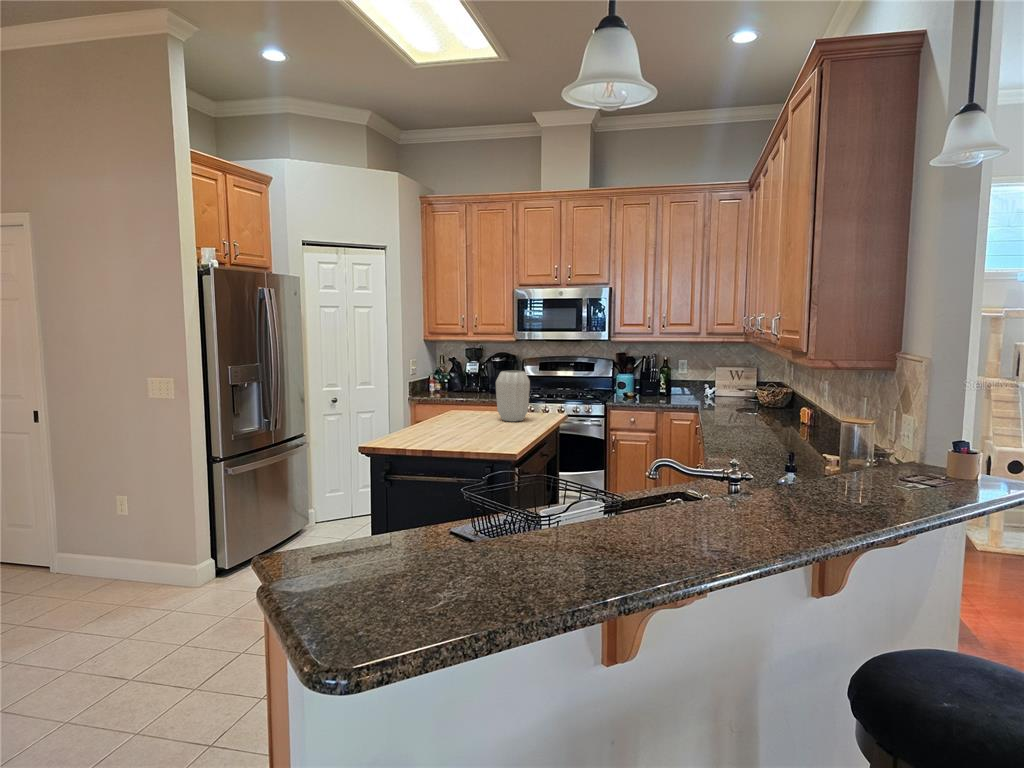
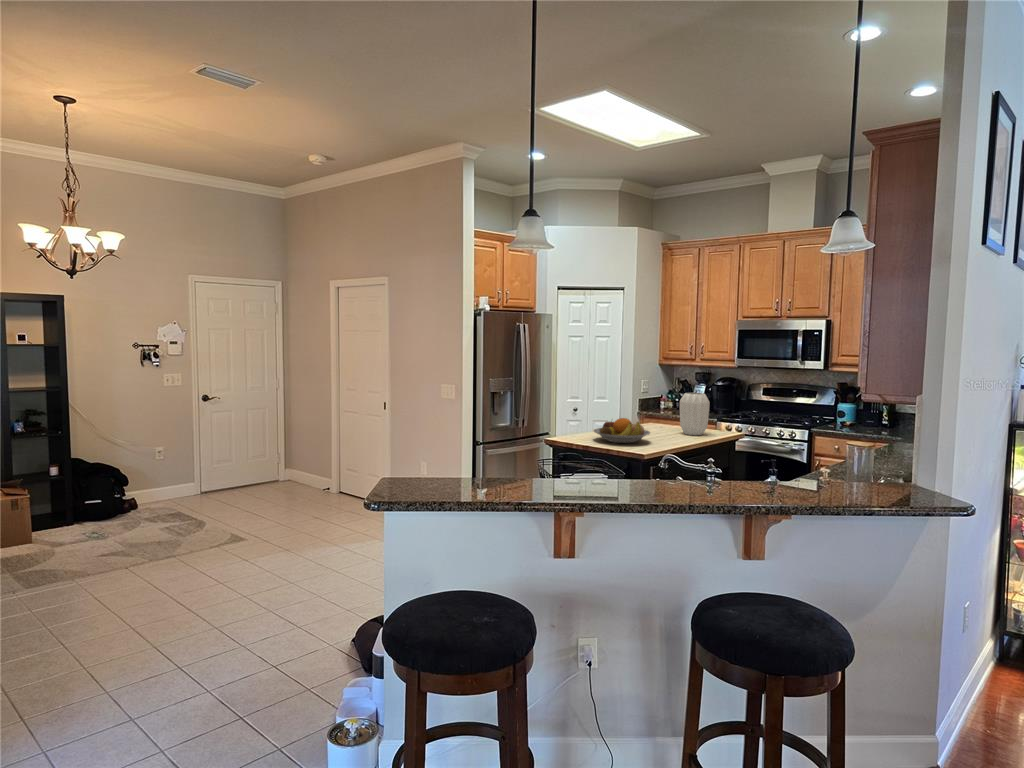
fruit bowl: none [413,408,486,441] -> present [594,418,650,443]

